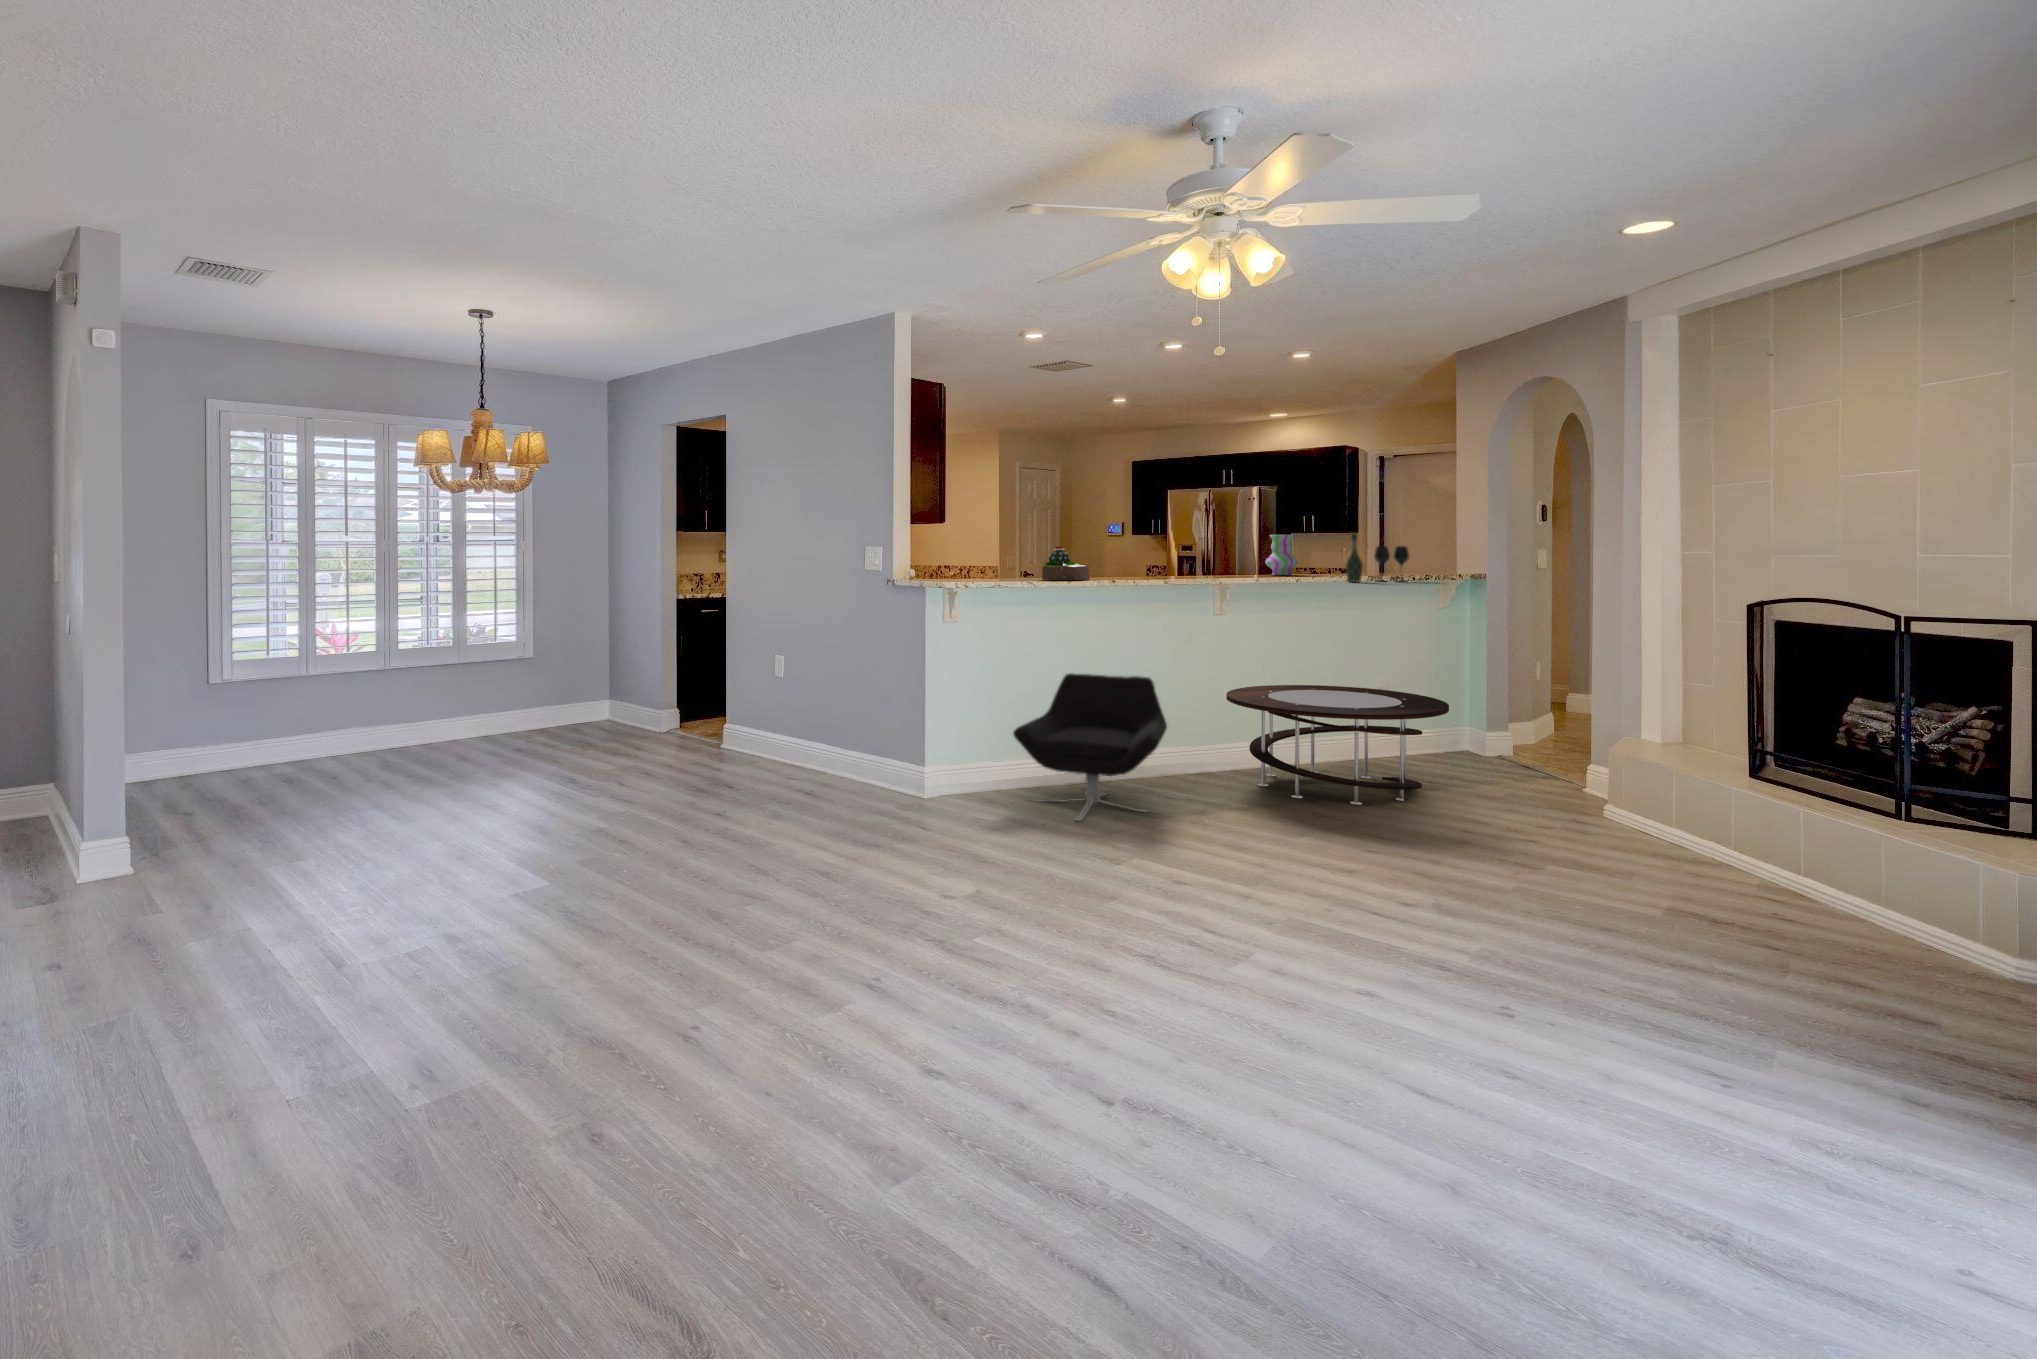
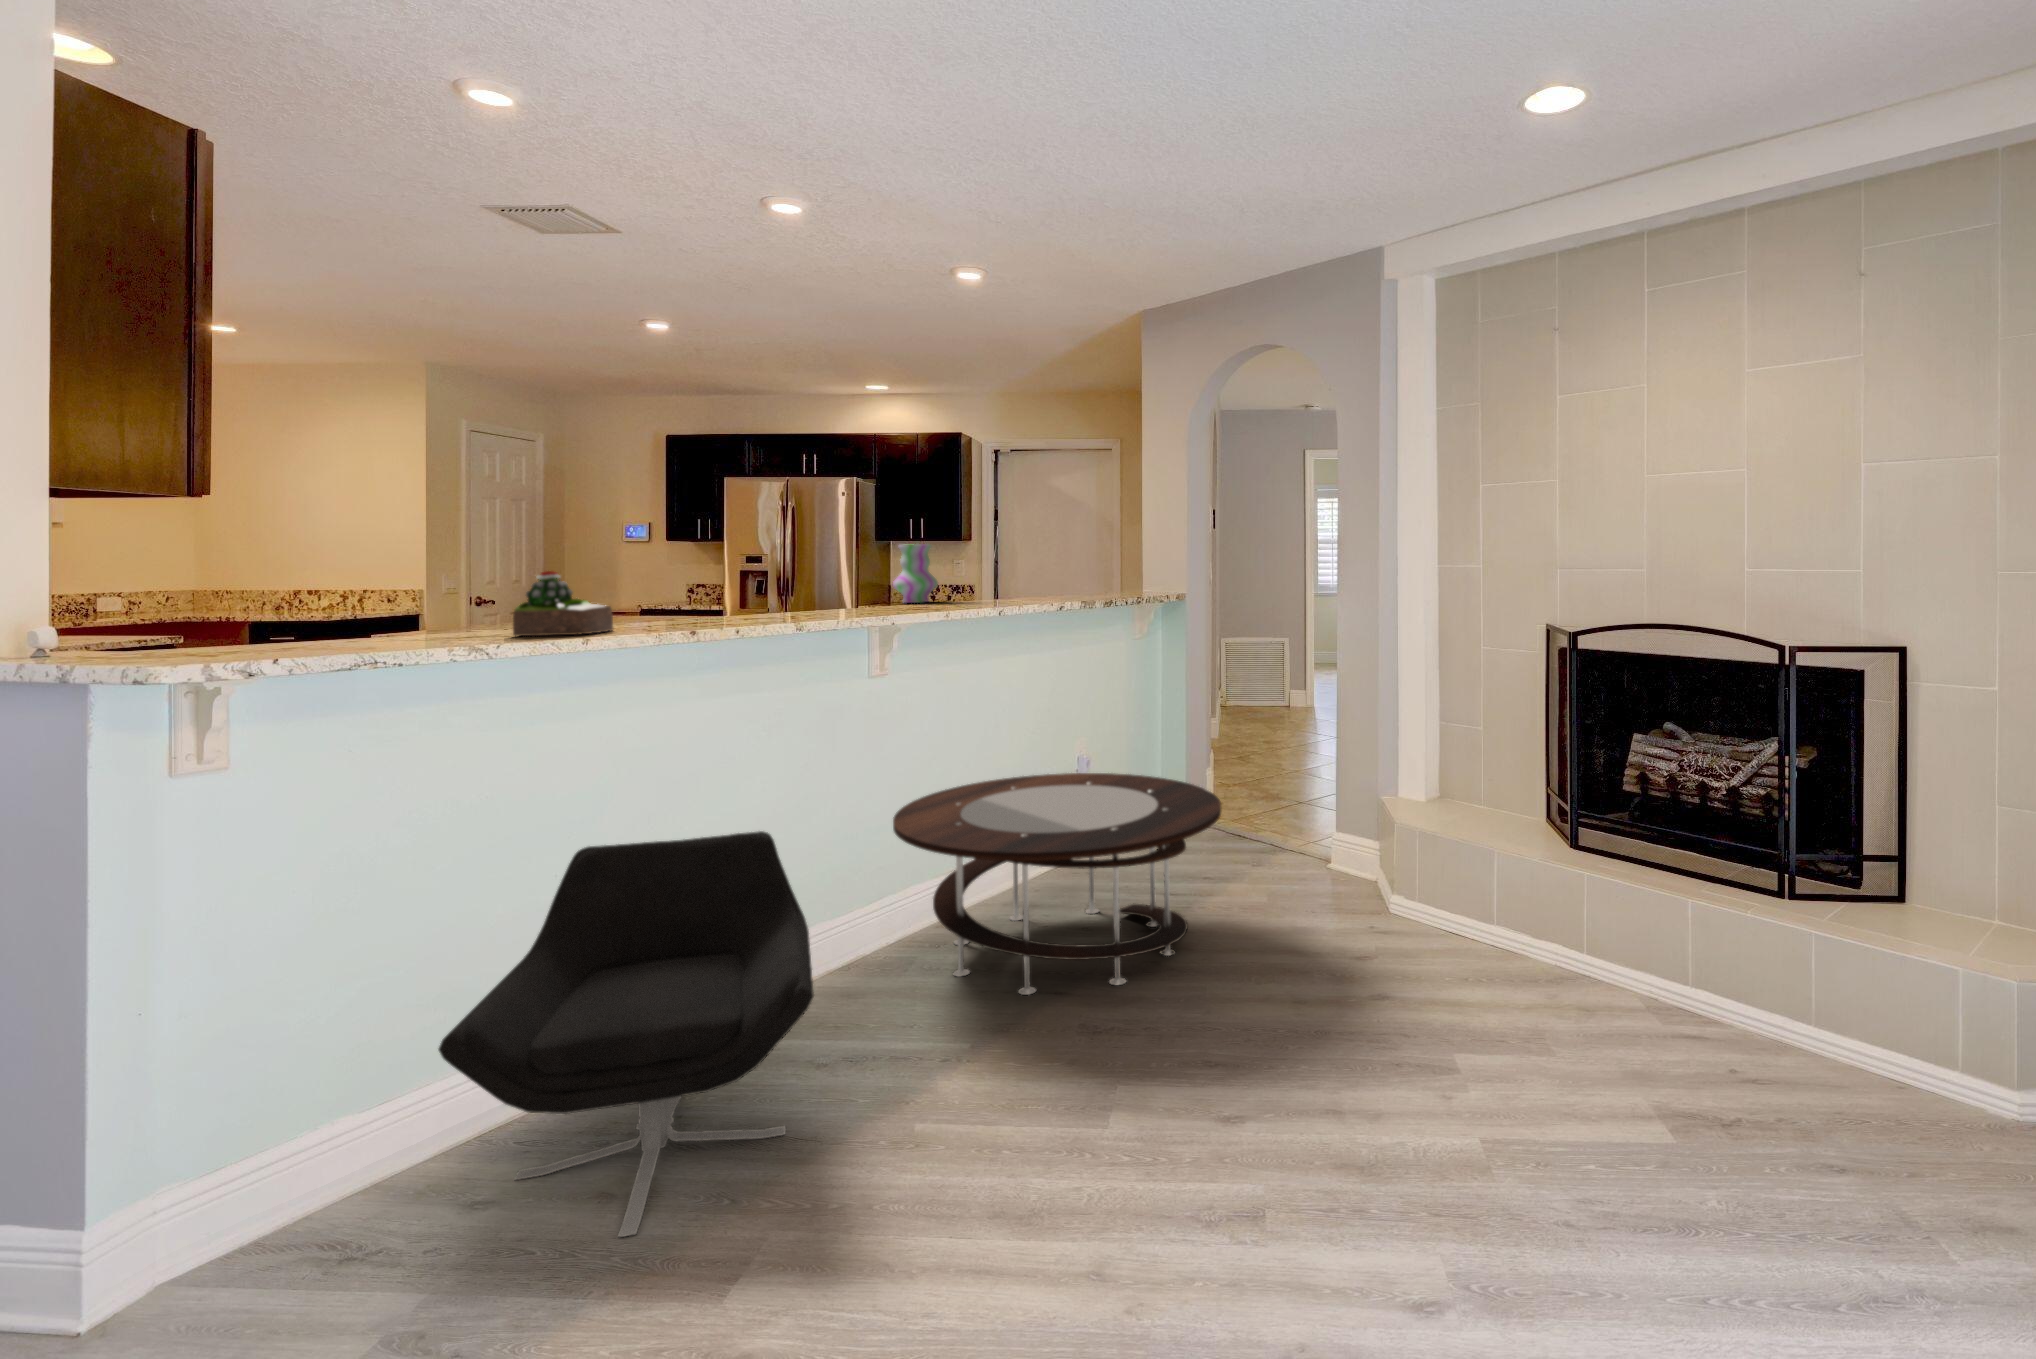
wine bottle: present [1346,533,1363,582] -> none [1035,543,1057,615]
wine glass: present [1374,546,1409,582] -> none [1065,560,1108,611]

